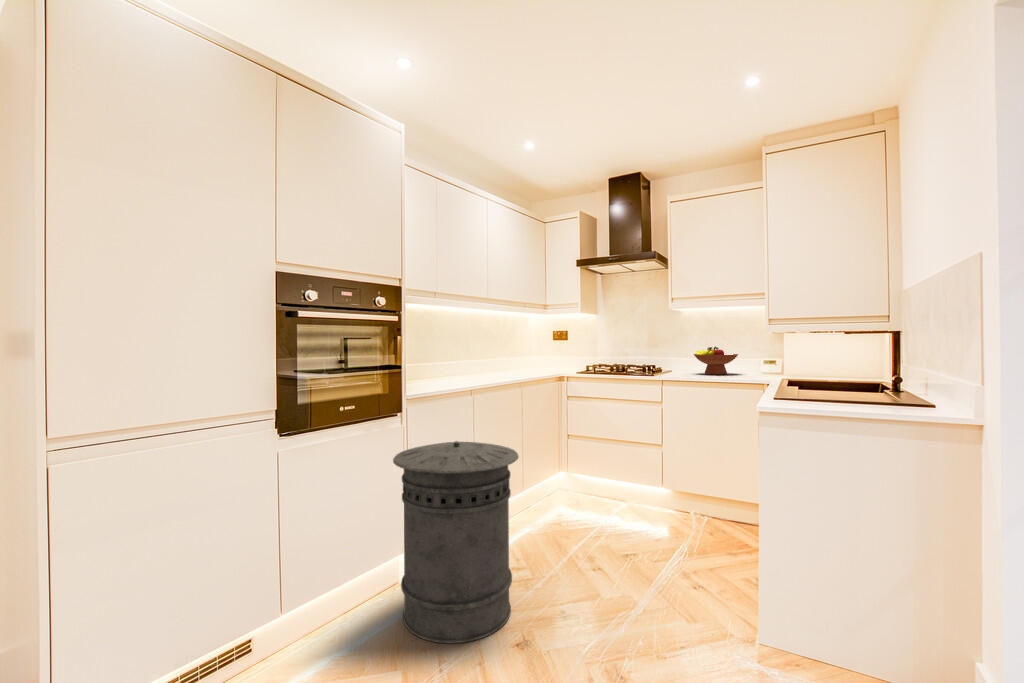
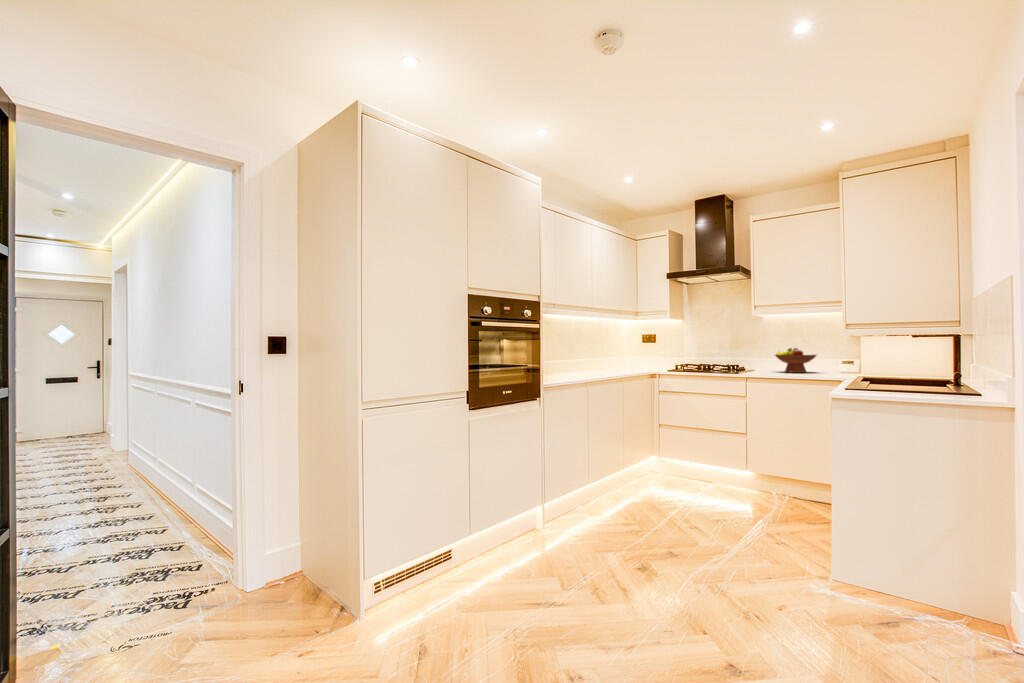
trash can: present [393,441,519,643] -> none [539,418,633,563]

